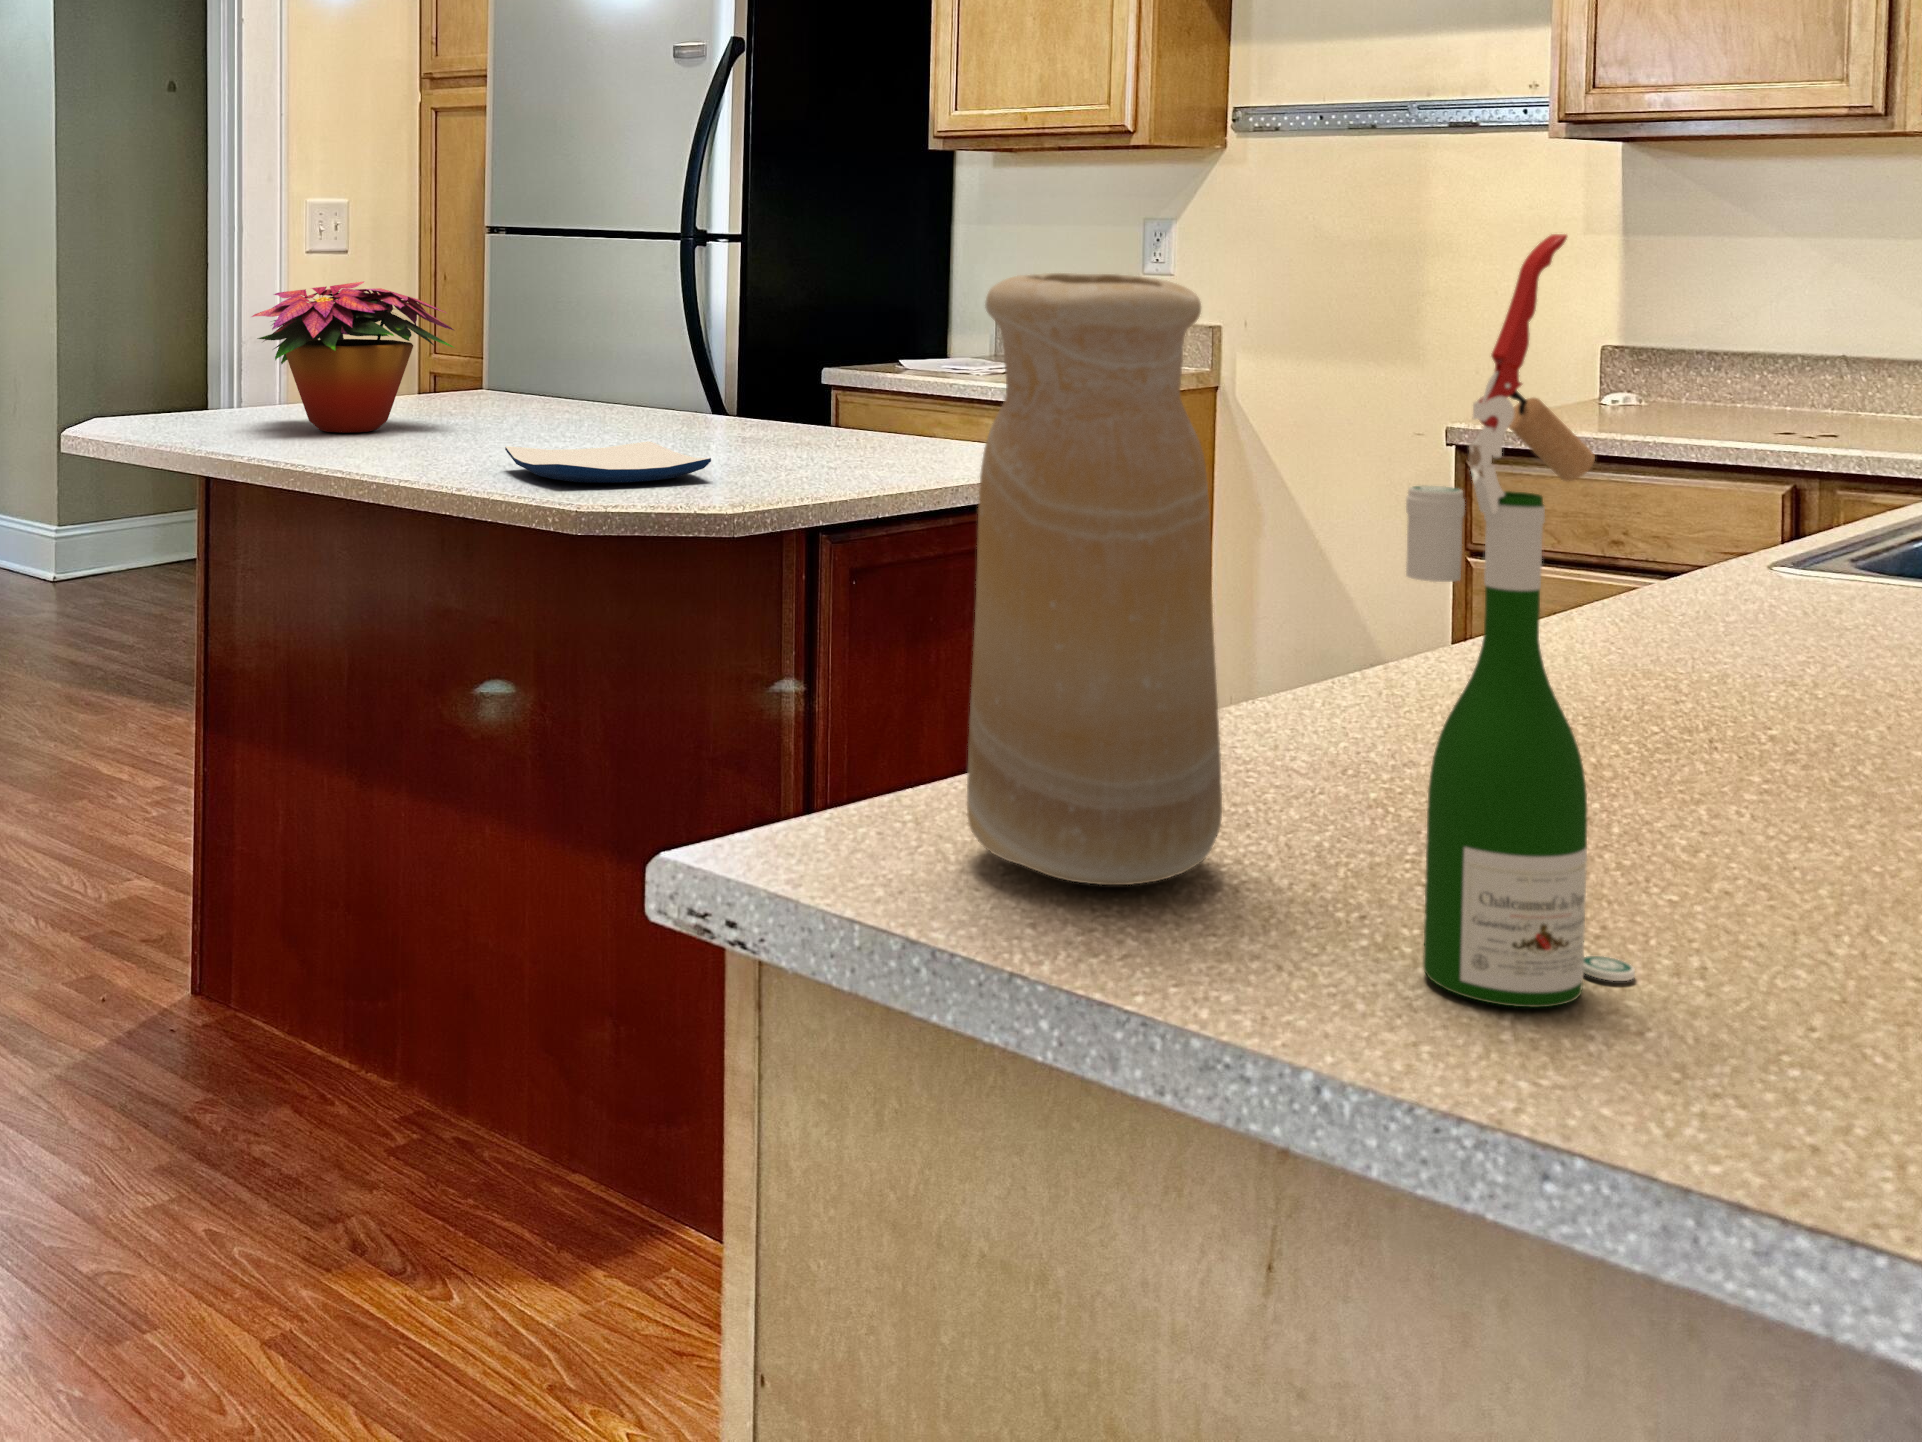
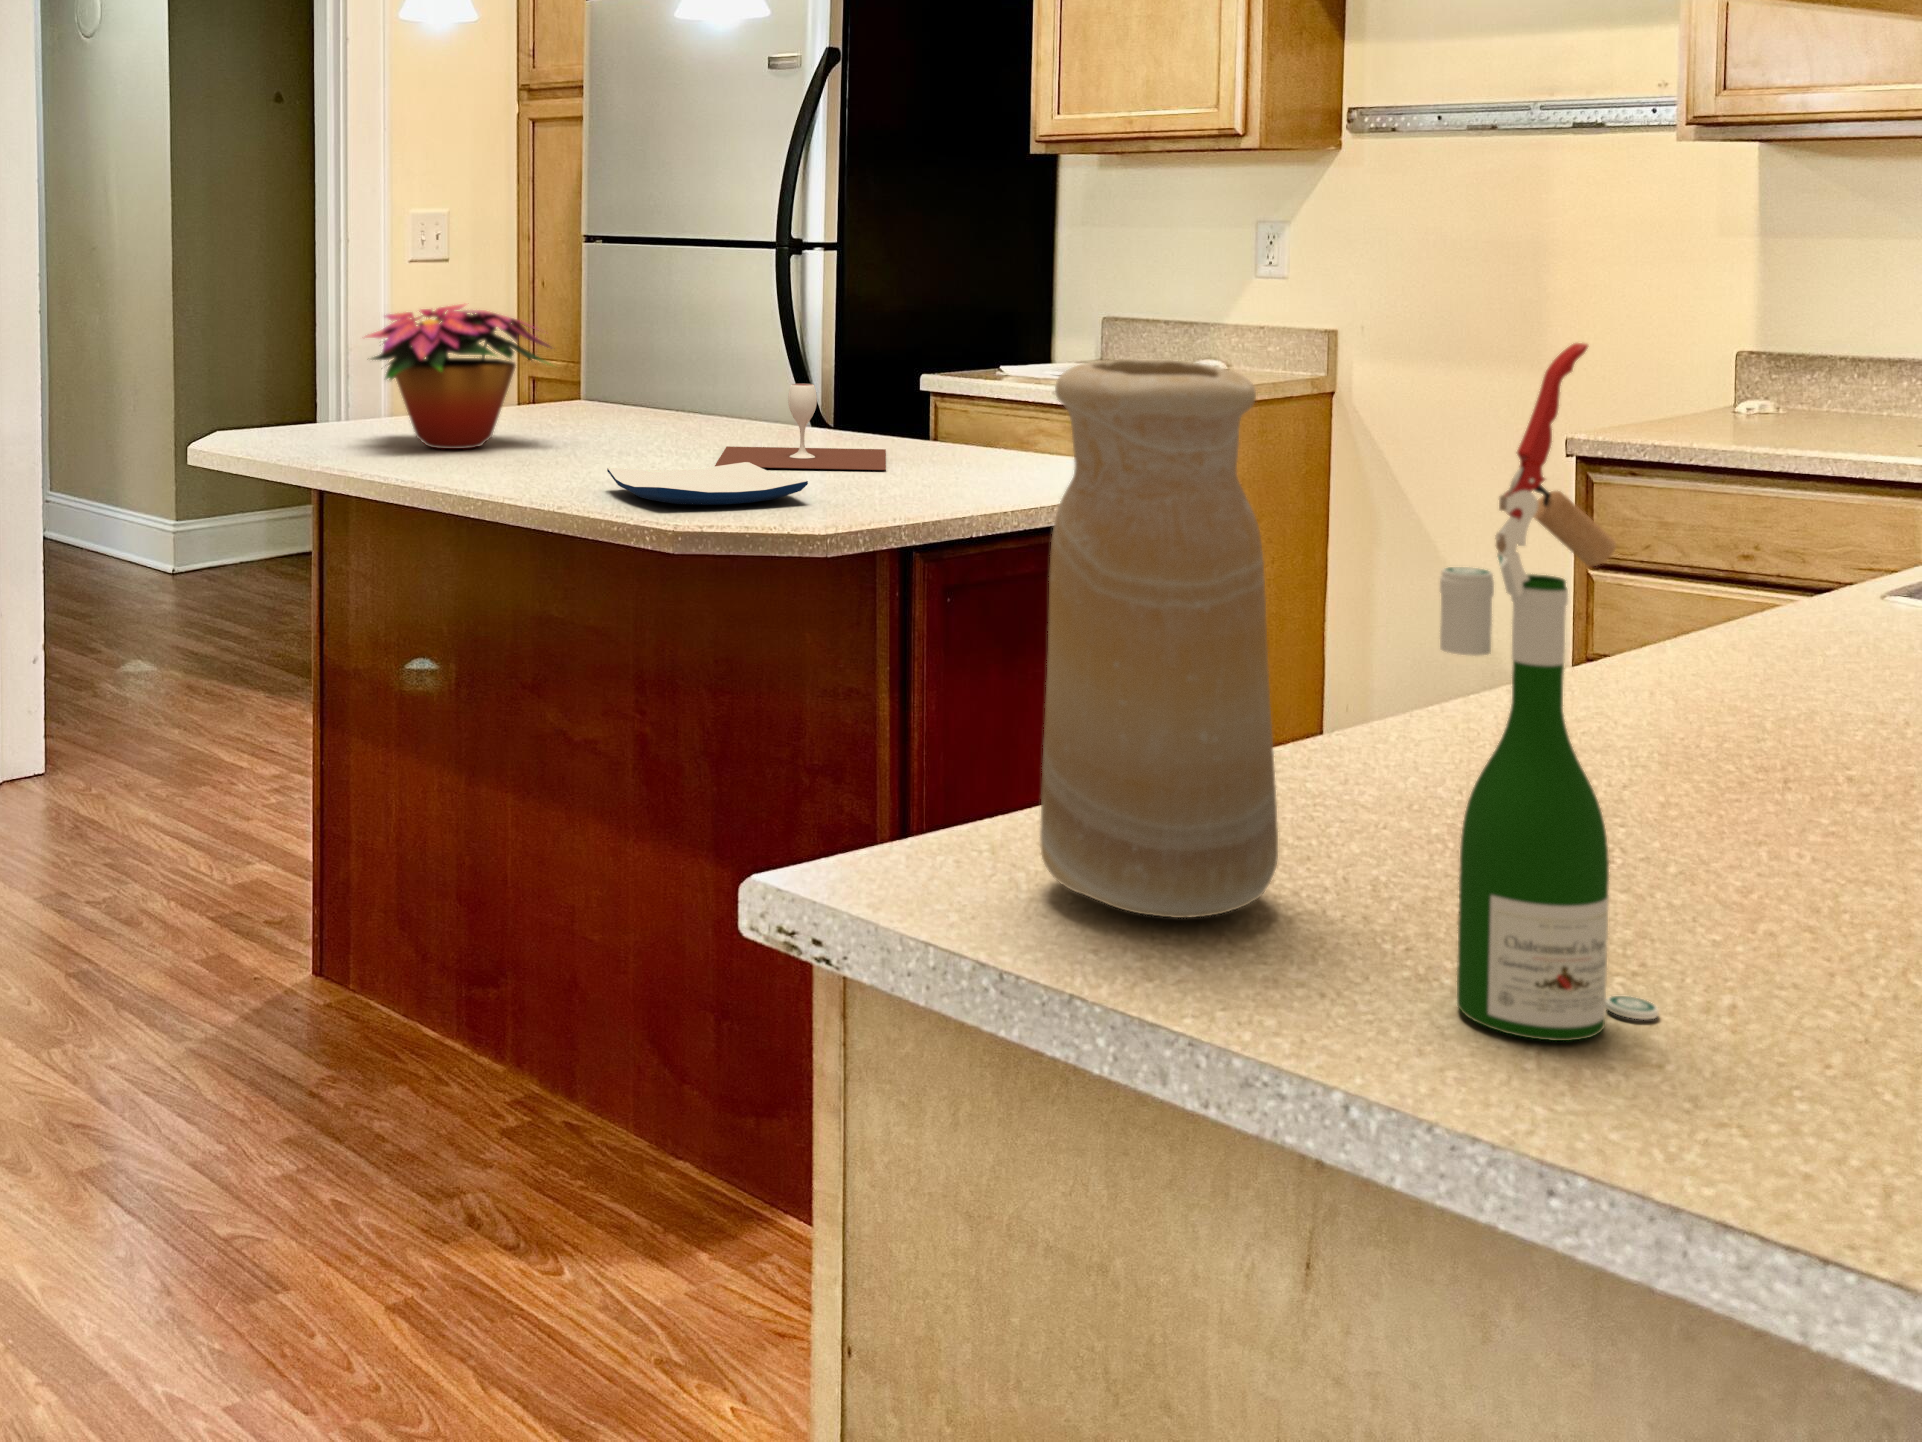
wine glass: none [616,364,789,451] -> present [715,384,886,470]

